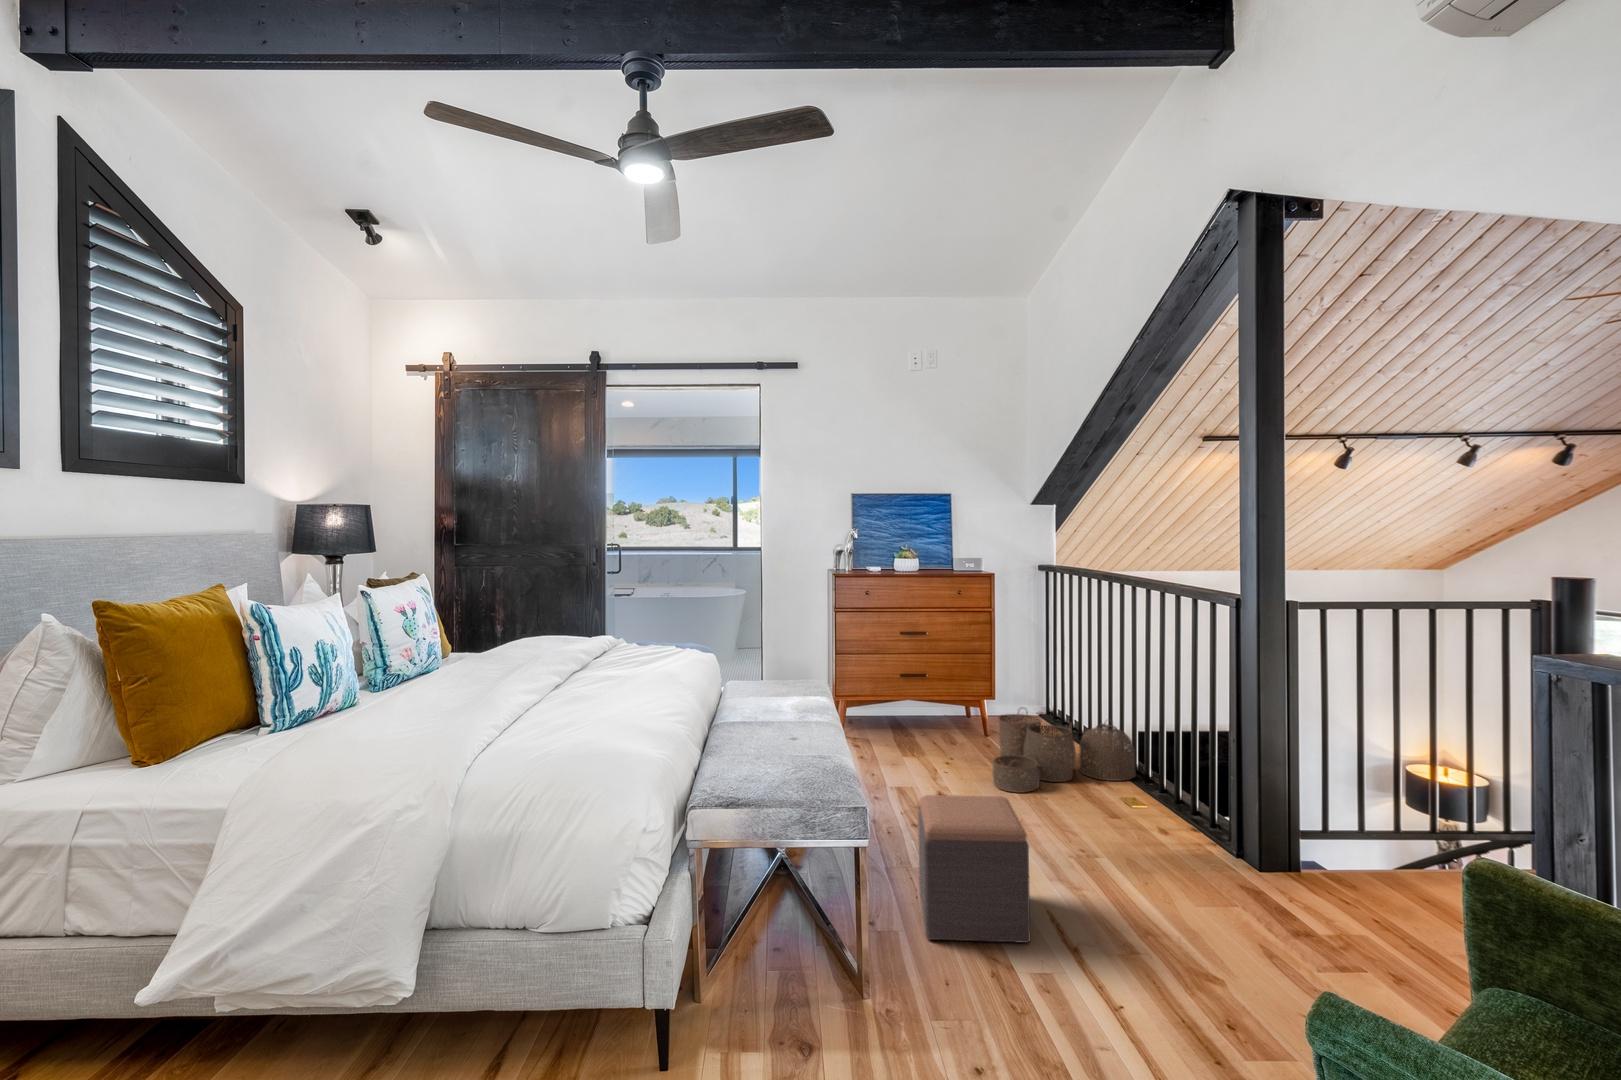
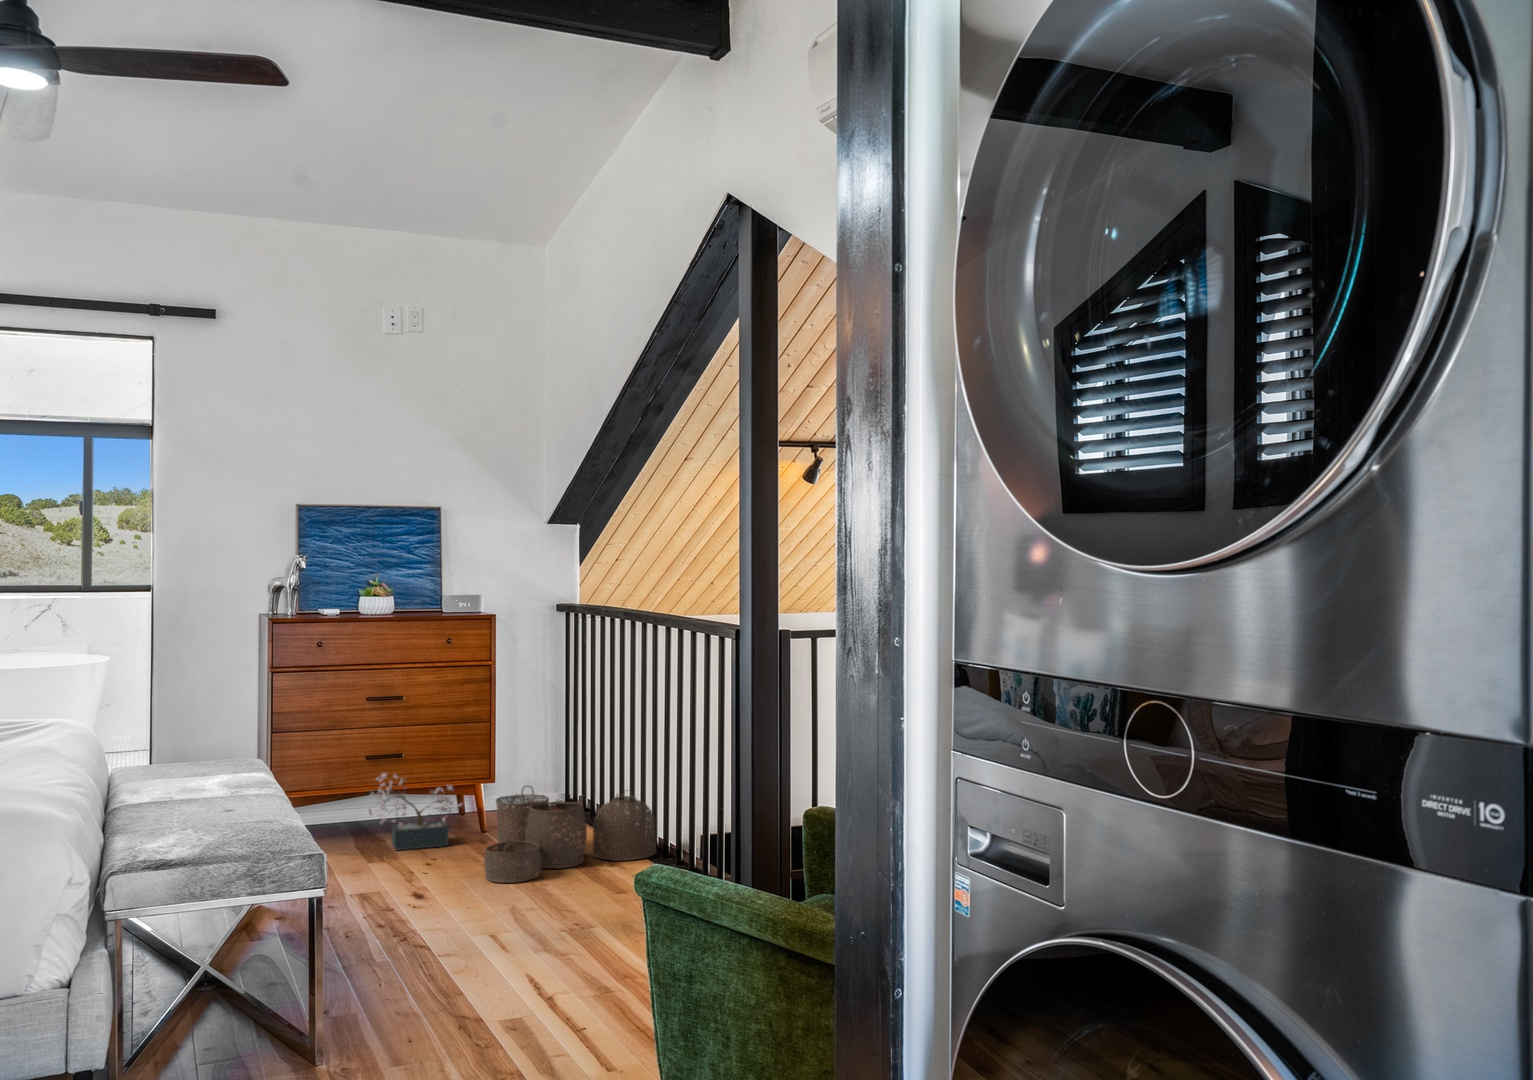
decorative plant: none [903,687,971,747] -> present [368,773,462,850]
footstool: present [918,795,1030,943] -> none [384,858,504,1014]

